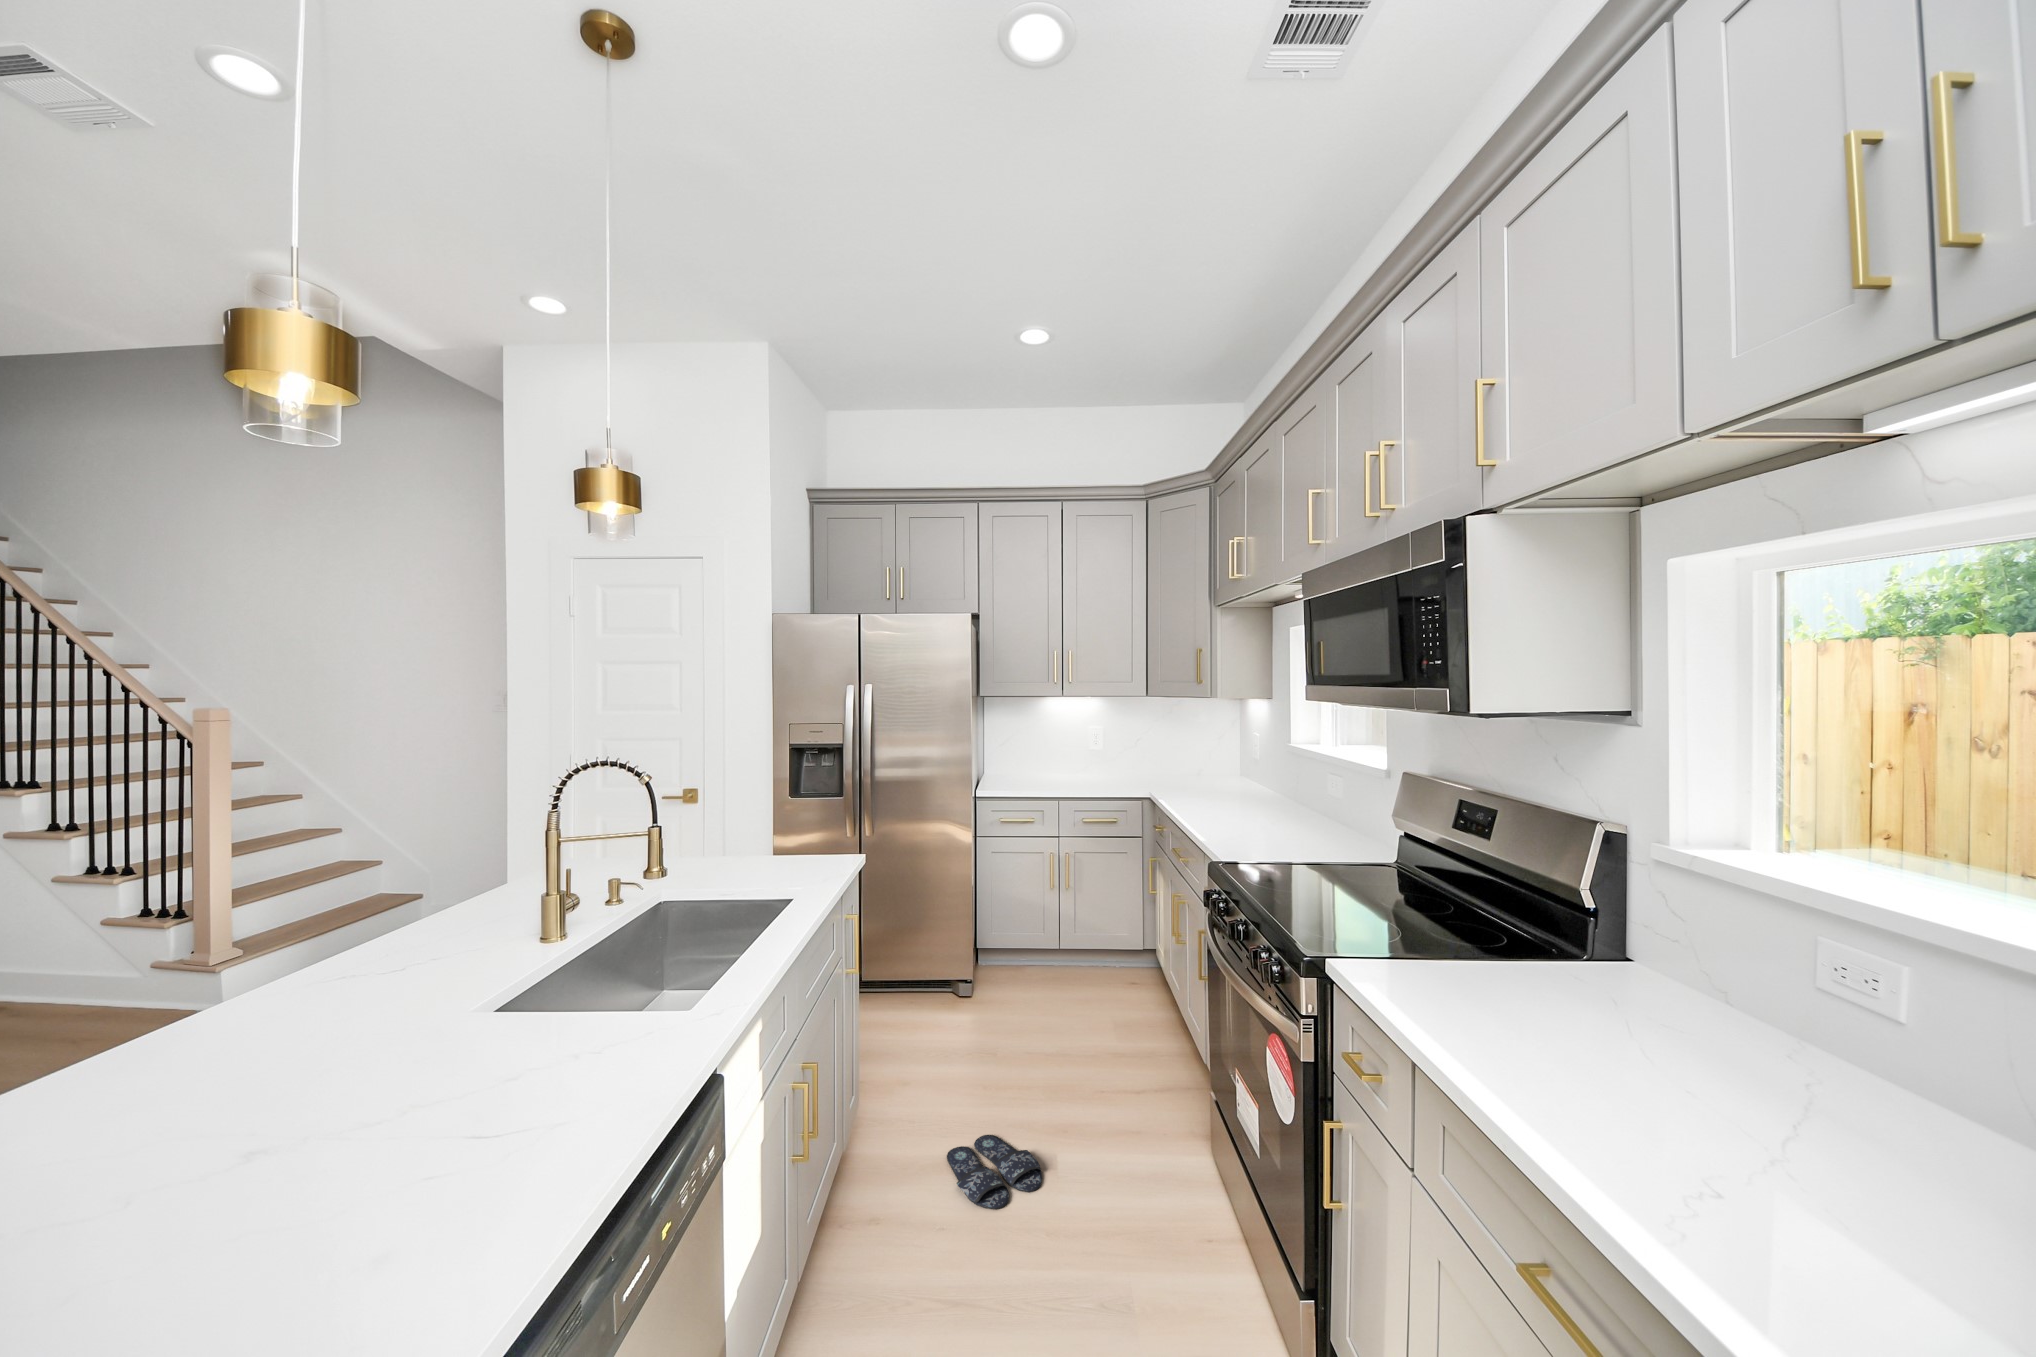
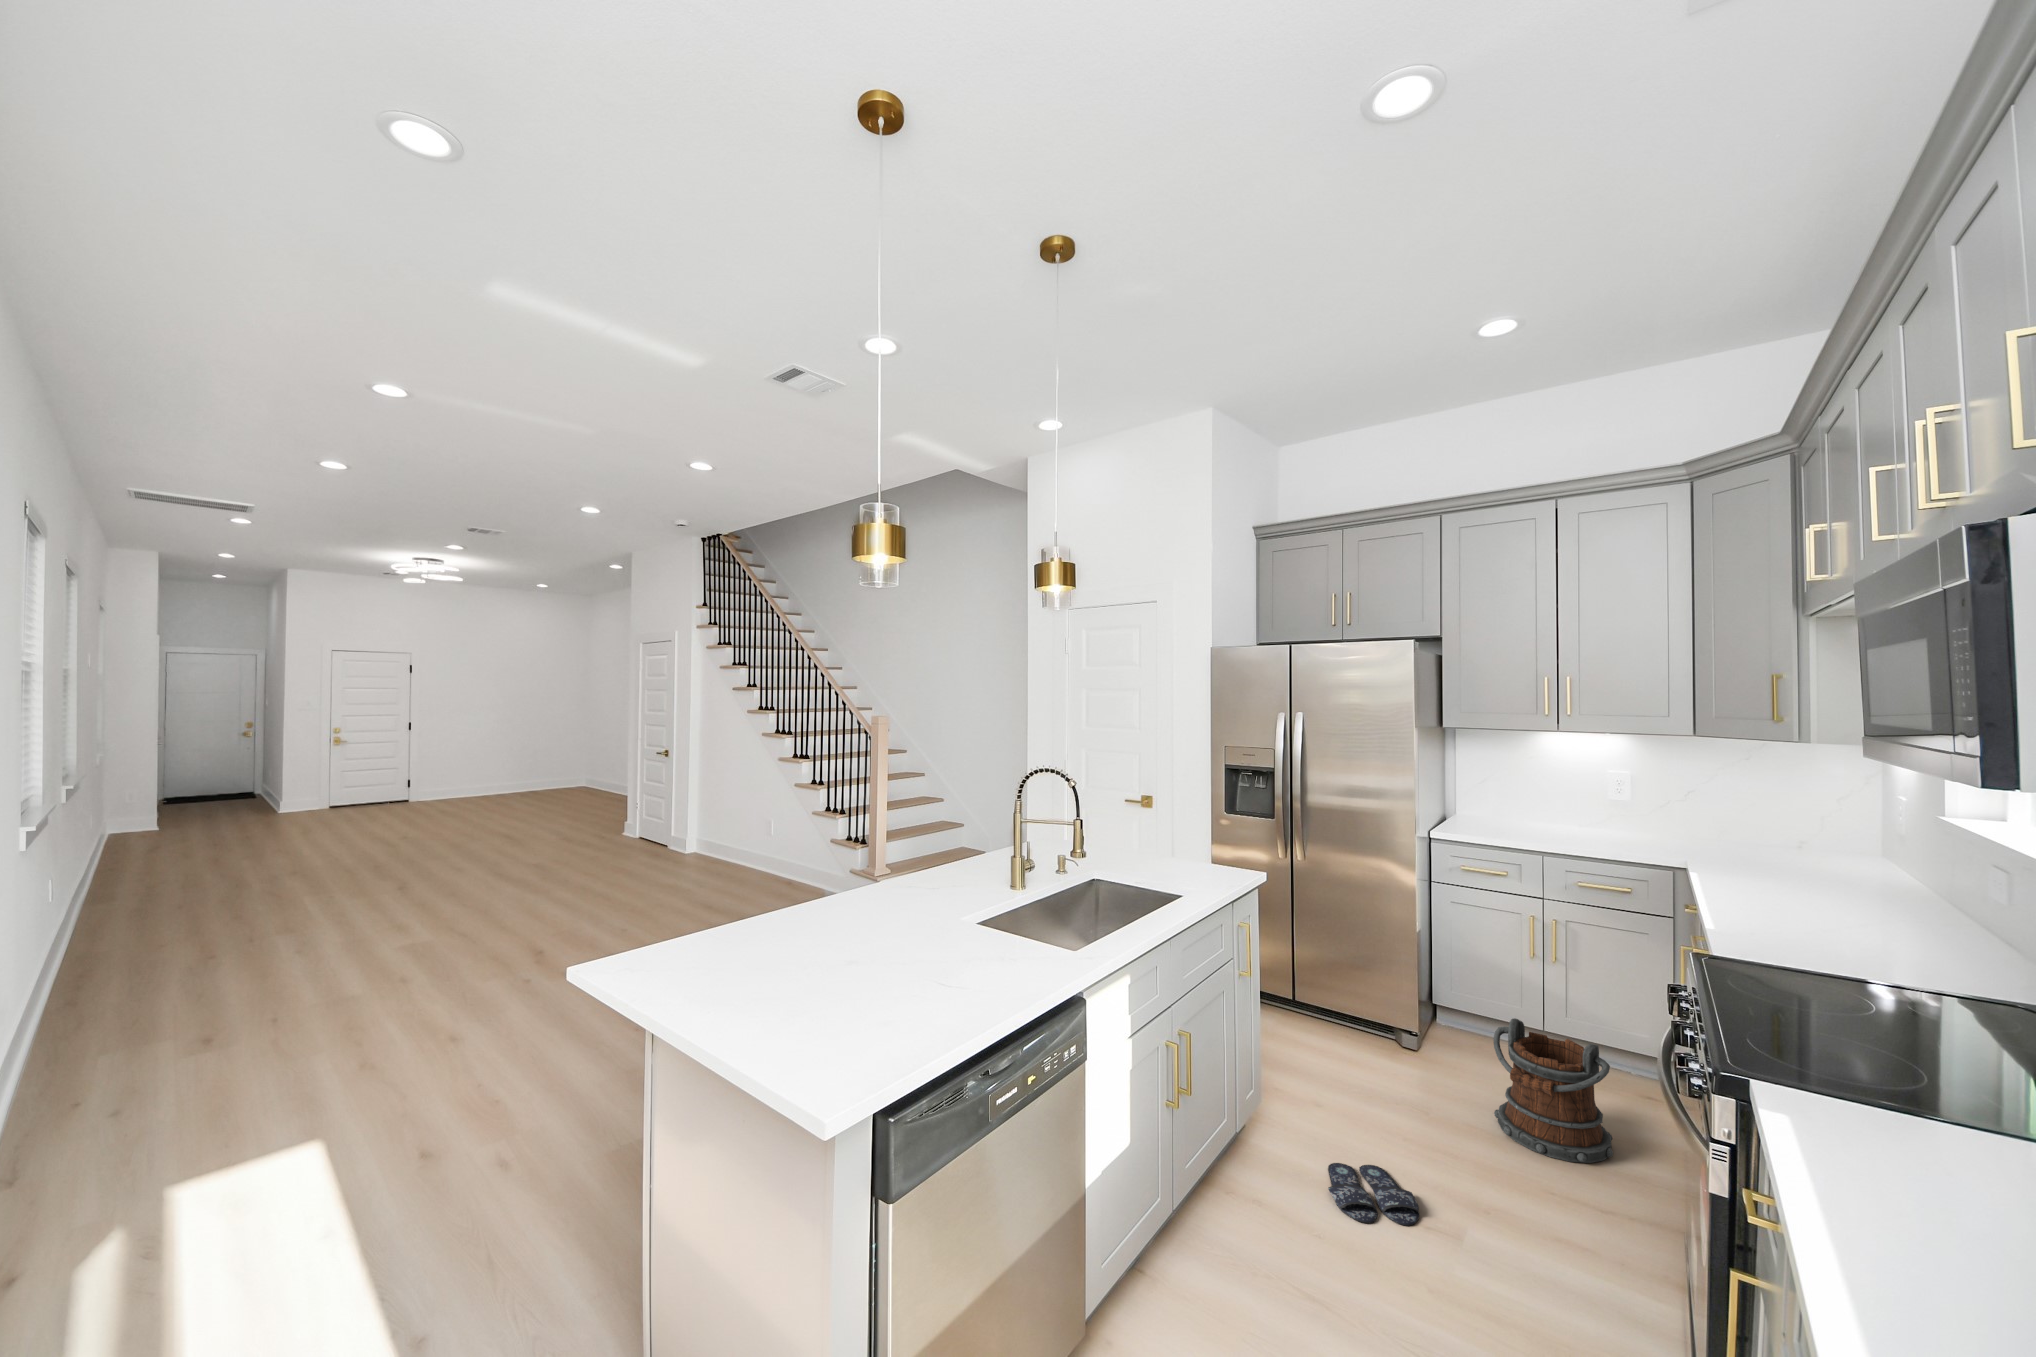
bucket: none [1054,946,1143,1062] -> present [1493,1018,1613,1163]

